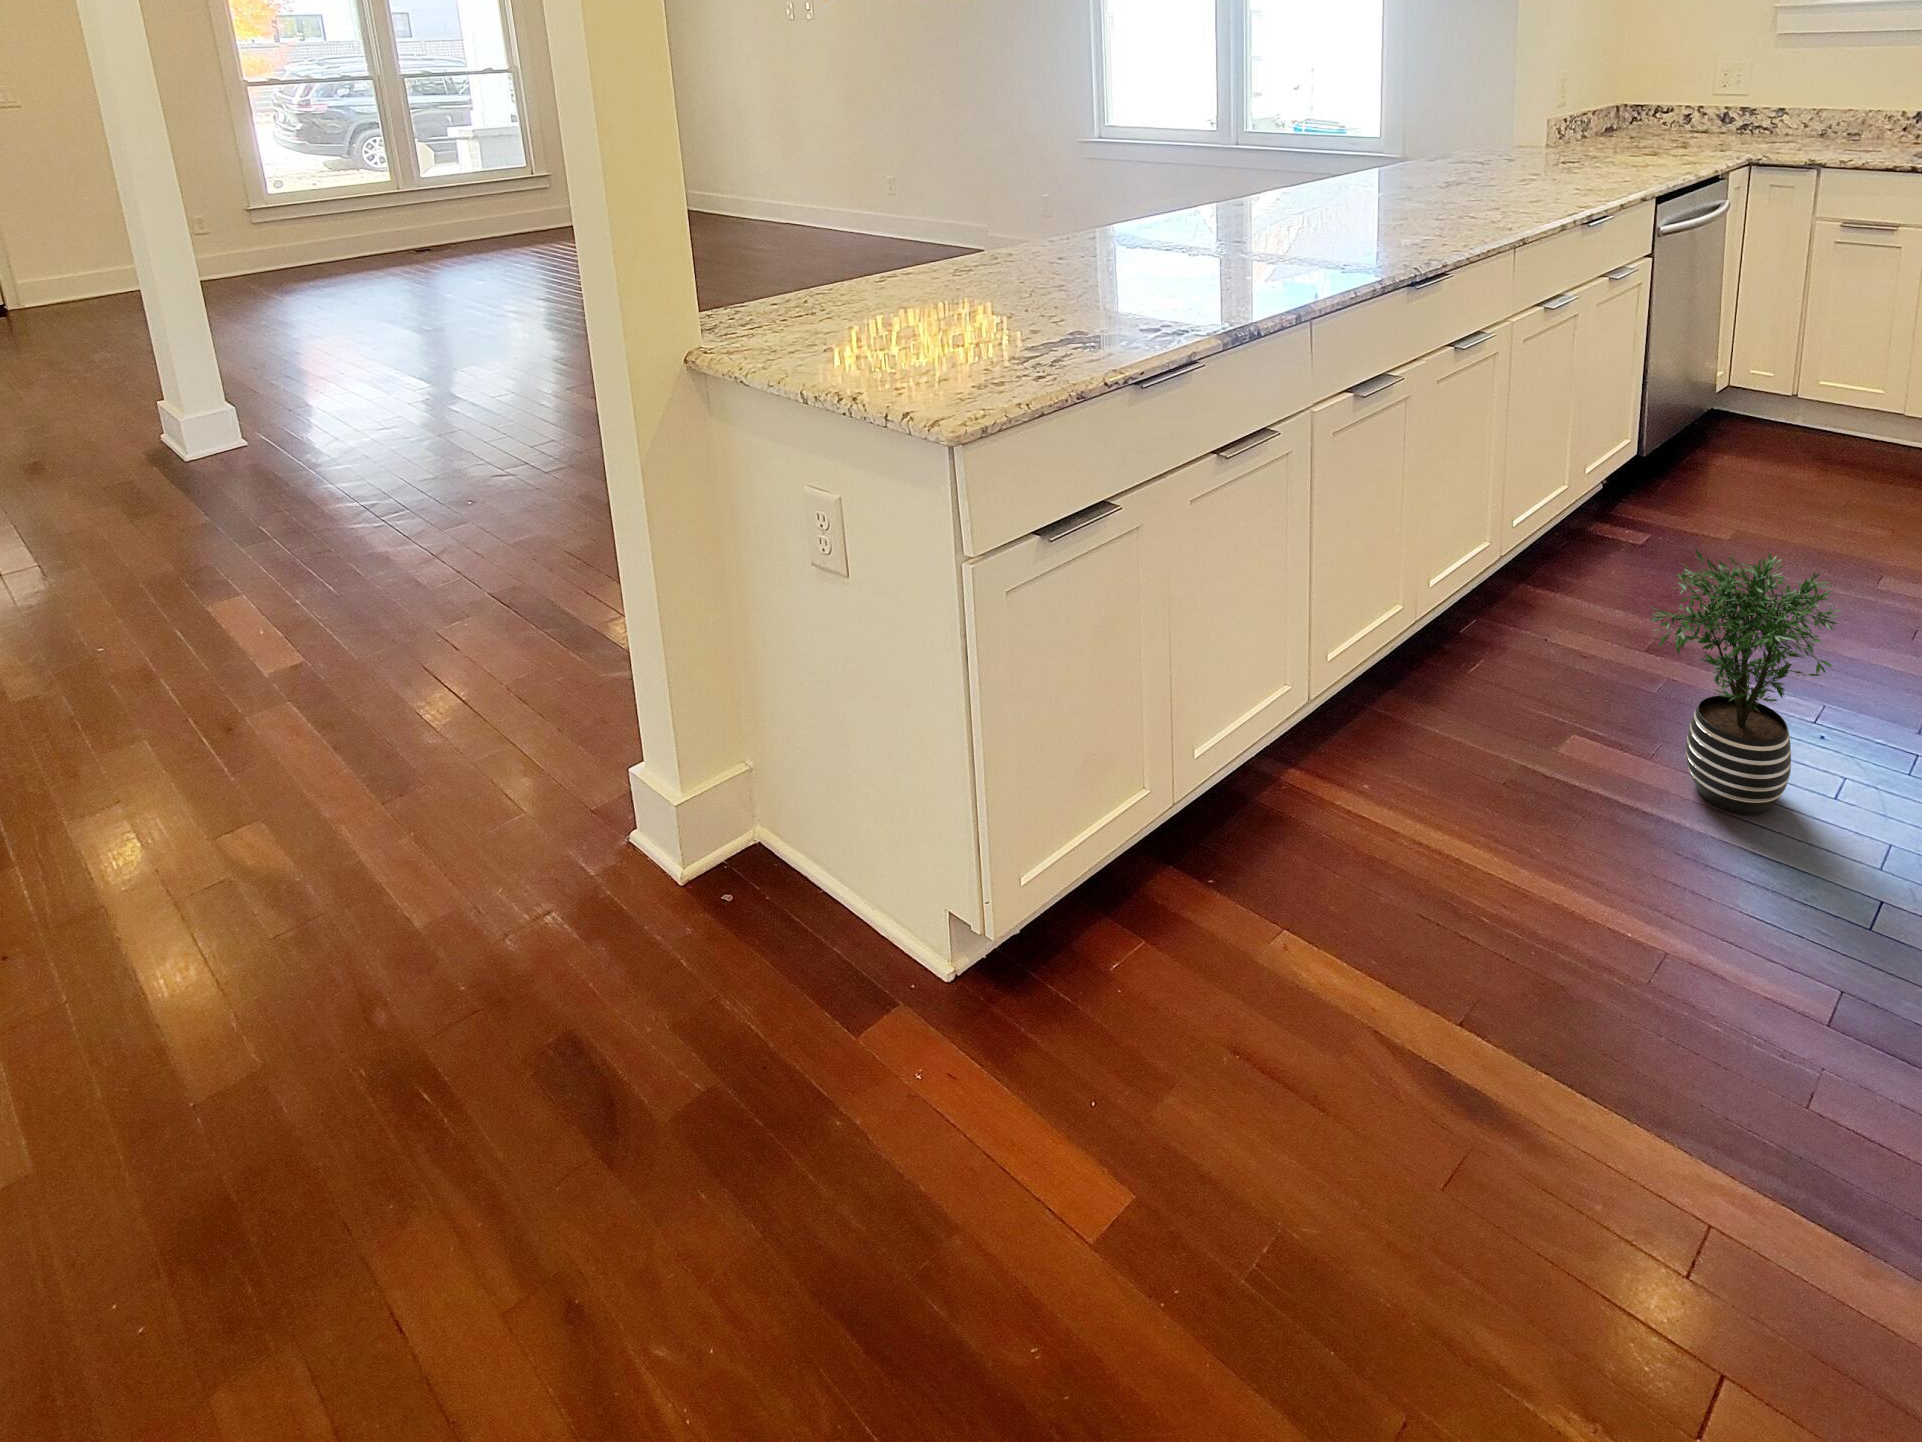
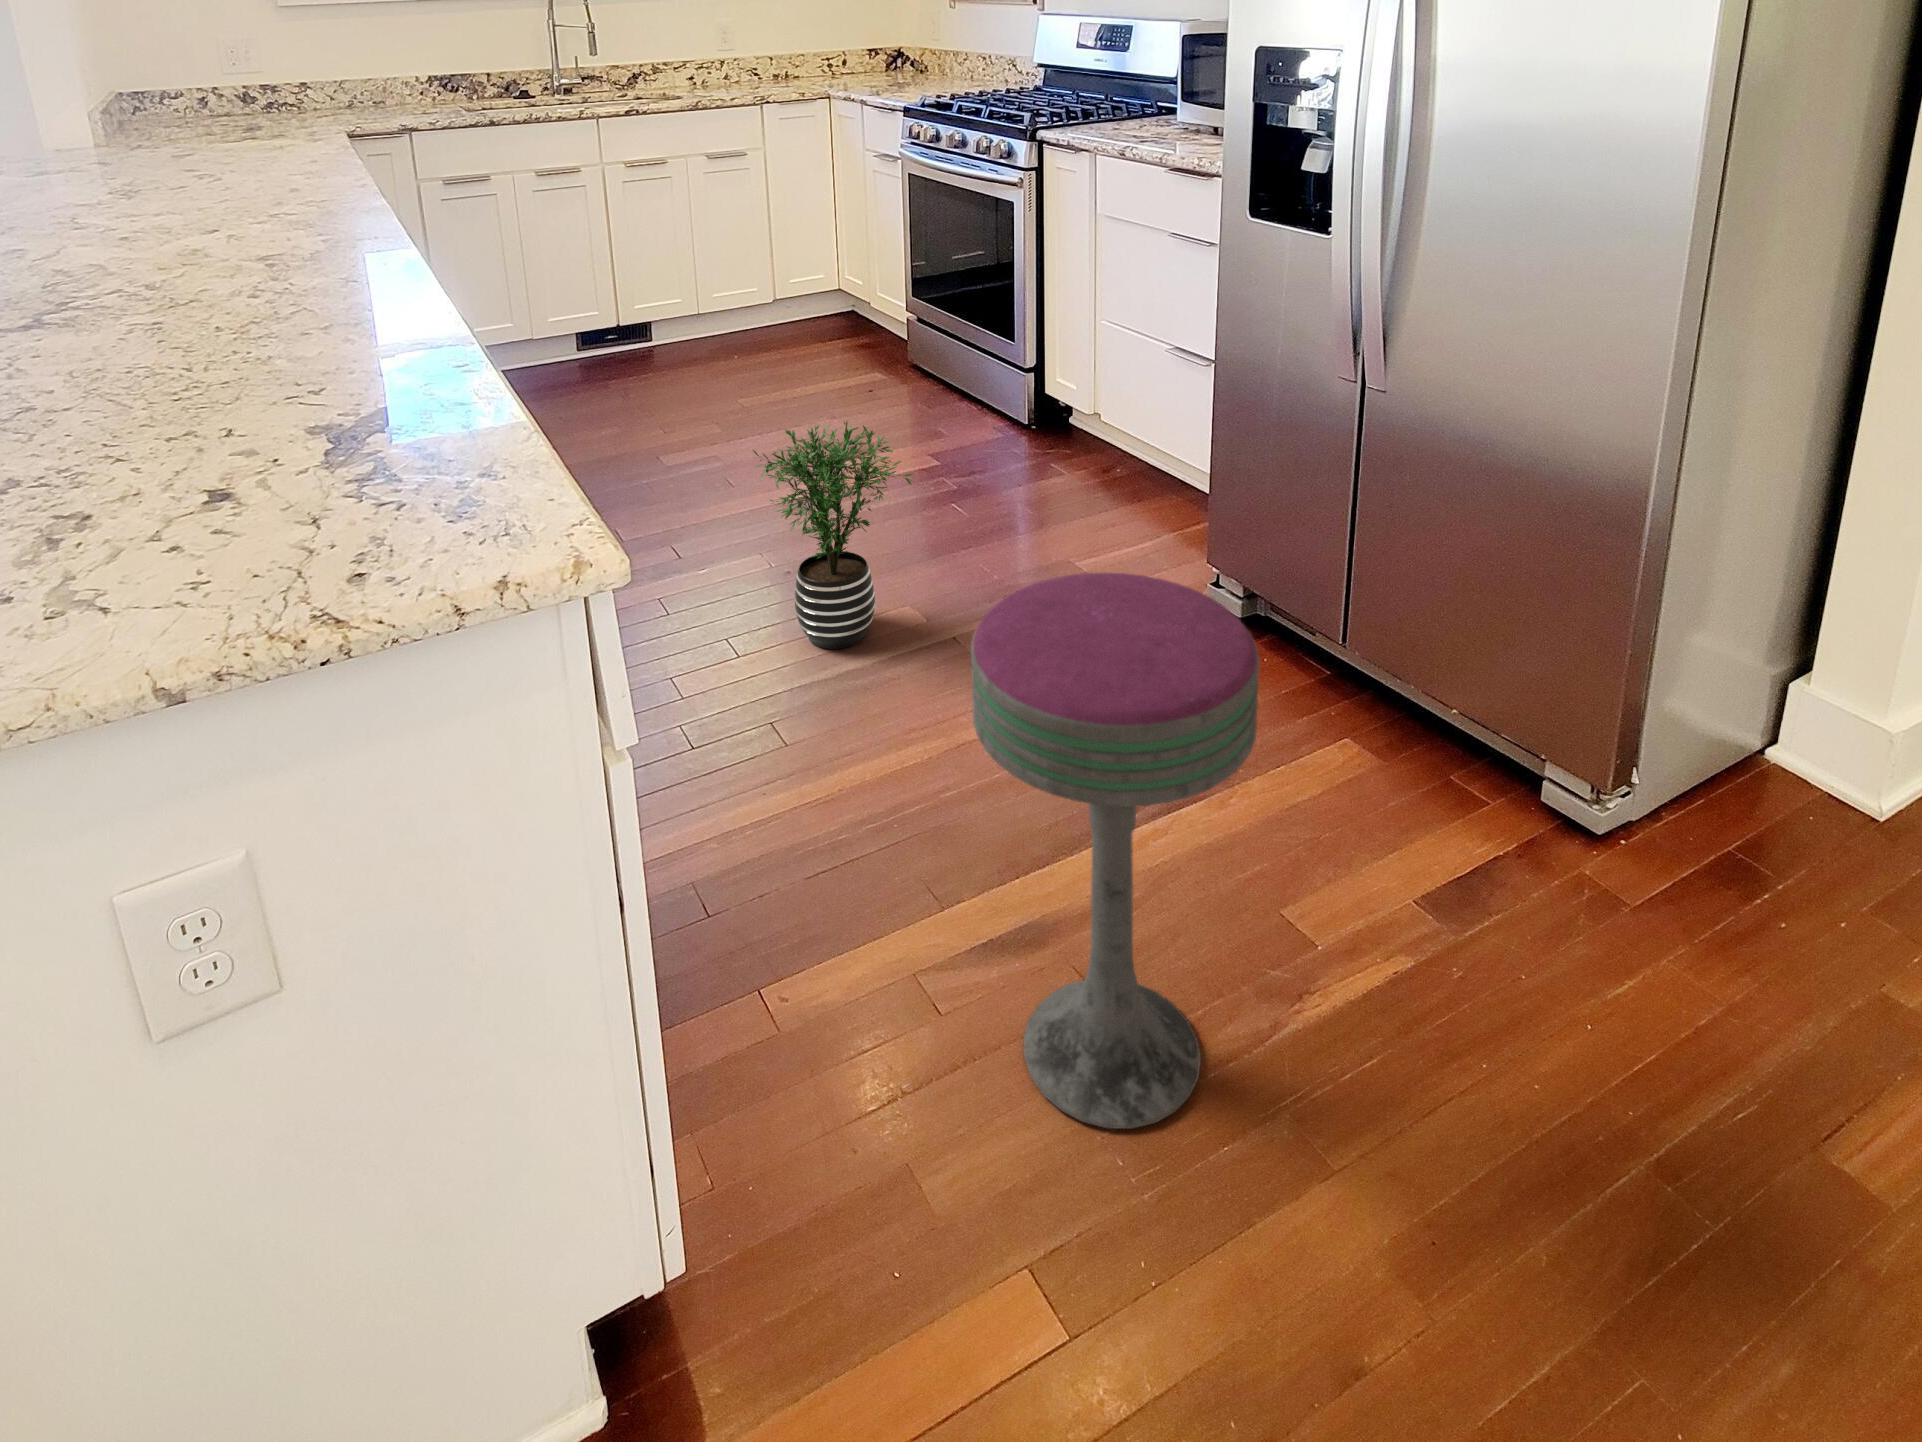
bar stool: none [1178,680,1474,1262] -> present [971,572,1260,1129]

